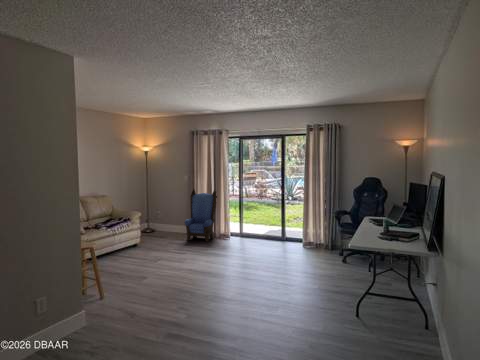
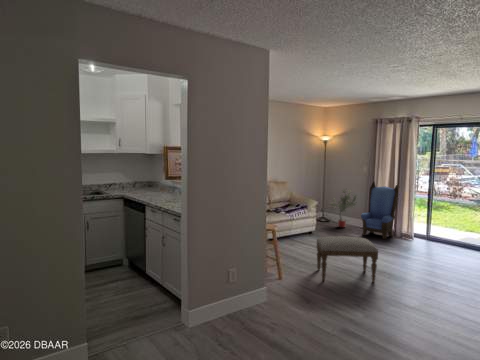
potted tree: none [154,197,180,235] -> present [331,190,356,228]
ottoman: none [143,247,210,304] -> present [317,237,378,283]

